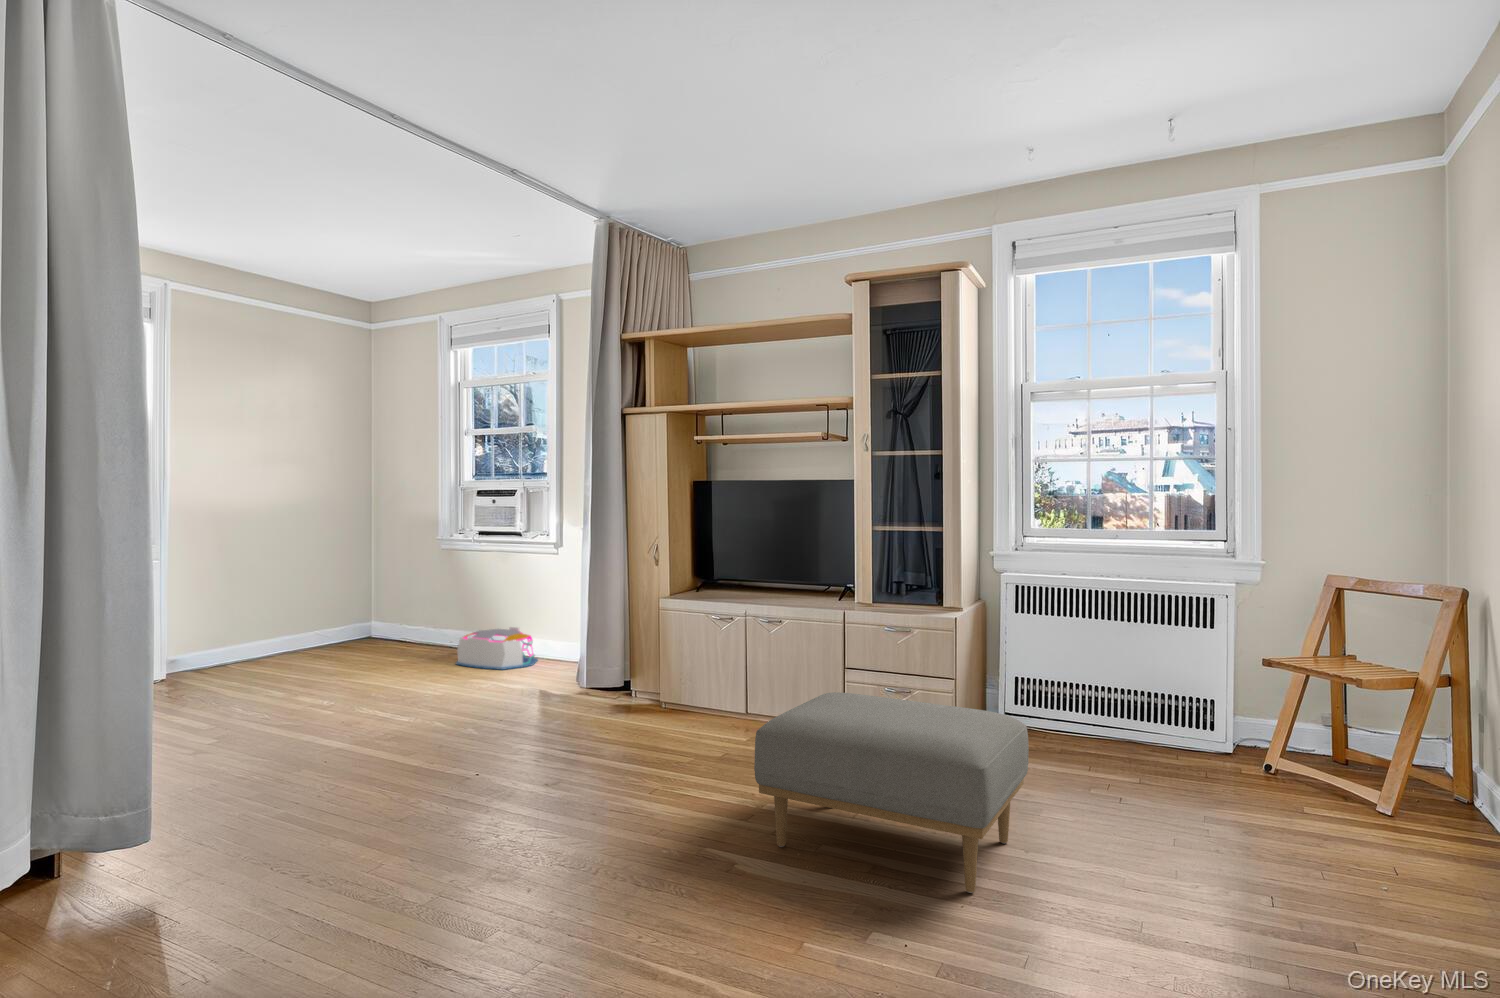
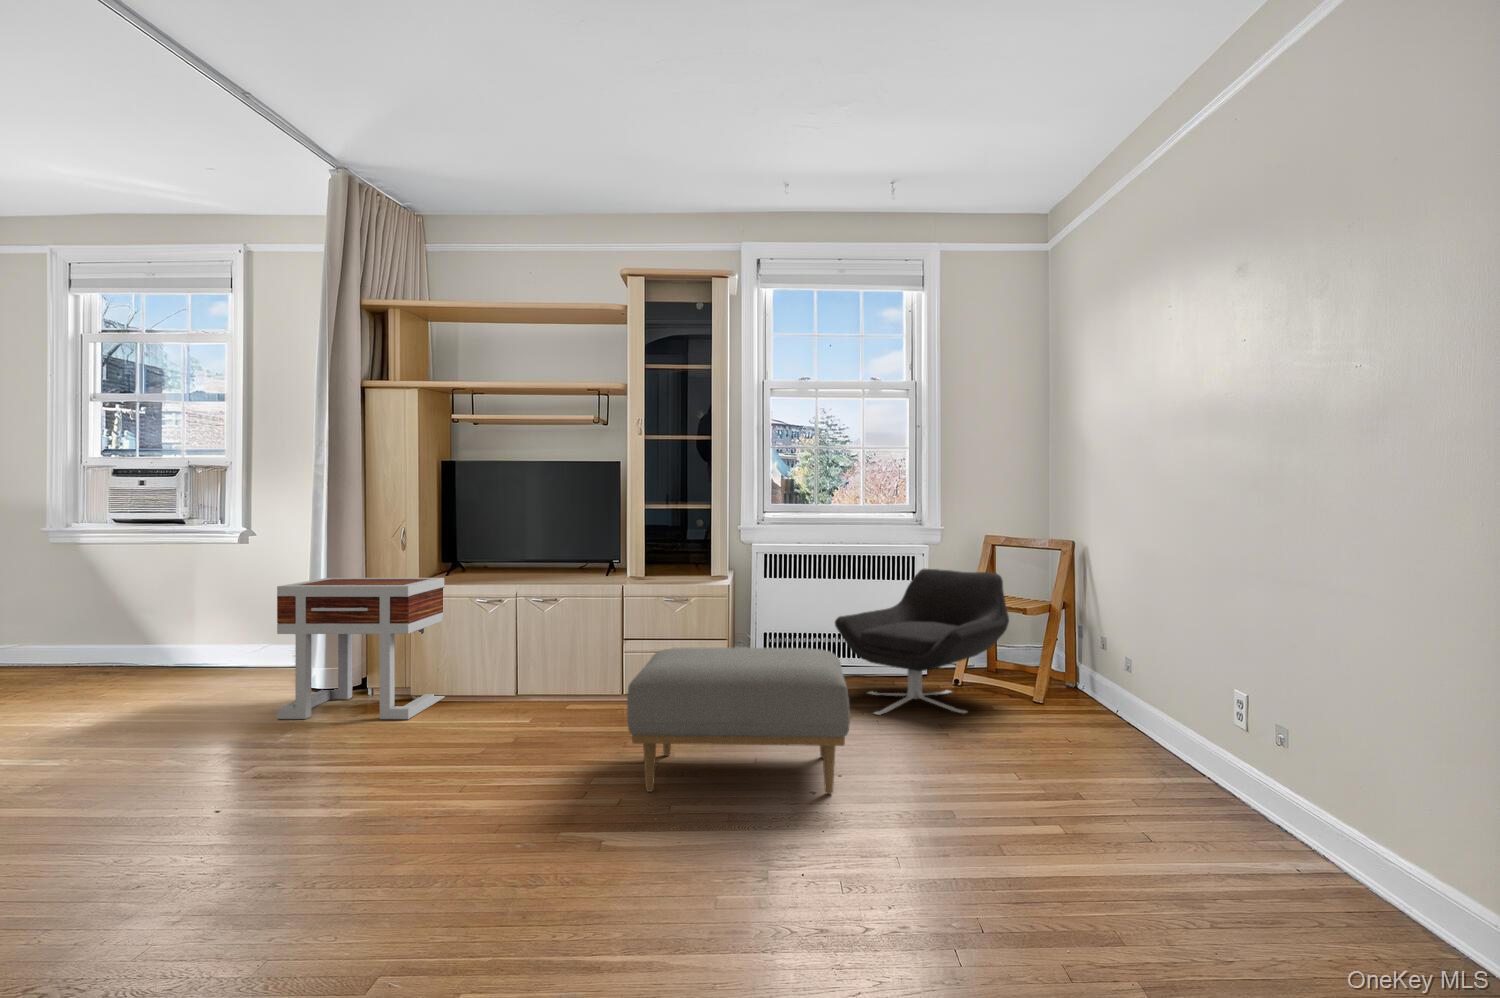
side table: none [544,589,684,727] -> present [277,578,445,719]
lounge chair: none [1084,615,1334,815] -> present [835,569,1009,715]
storage bin: present [456,627,538,670] -> none [94,635,213,687]

